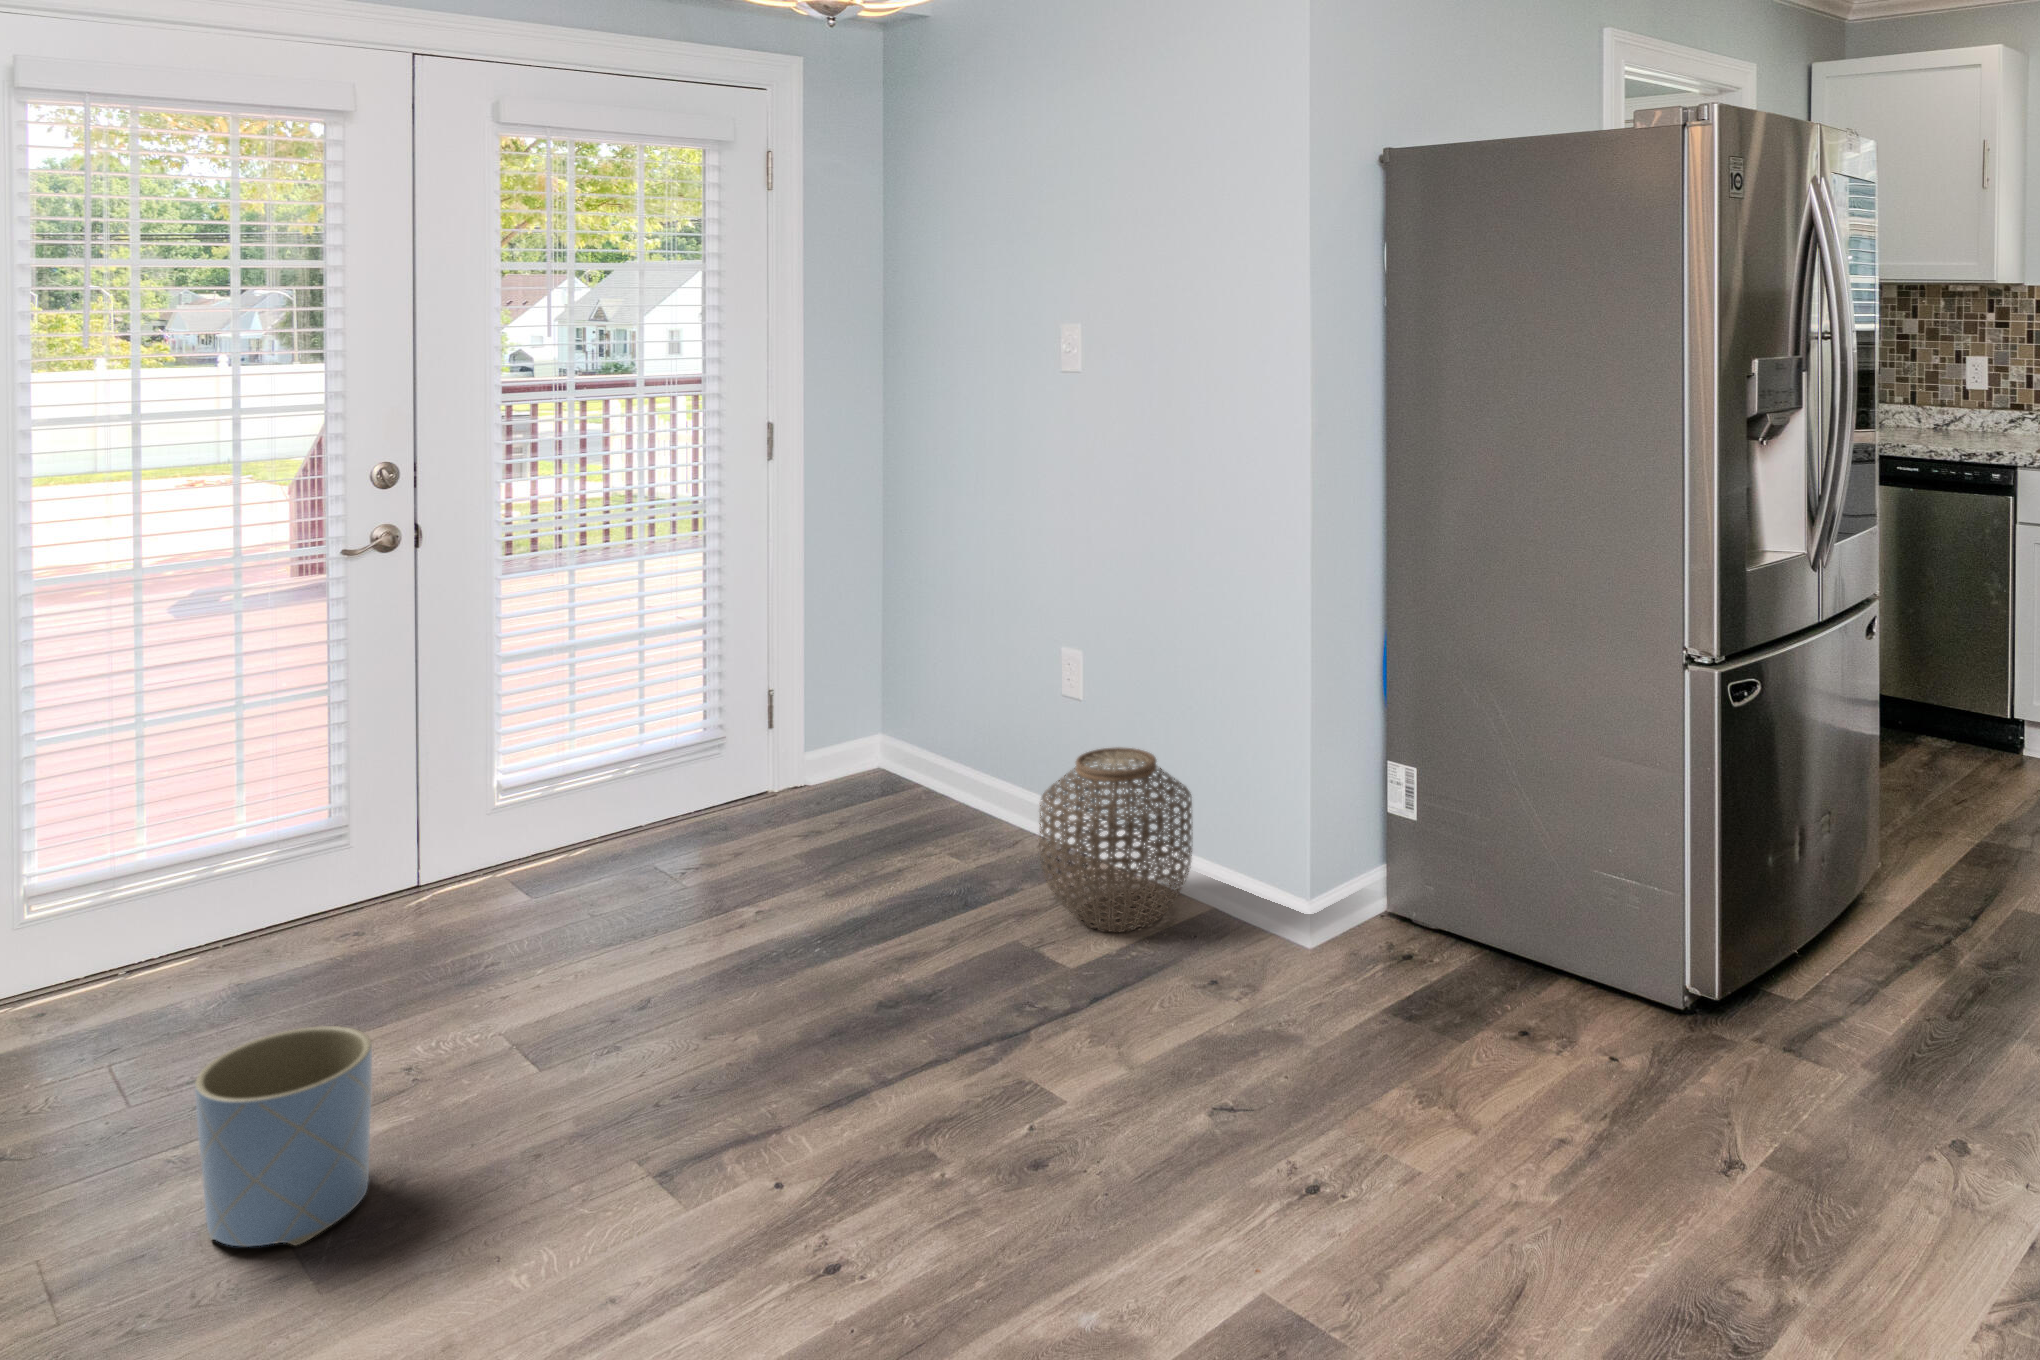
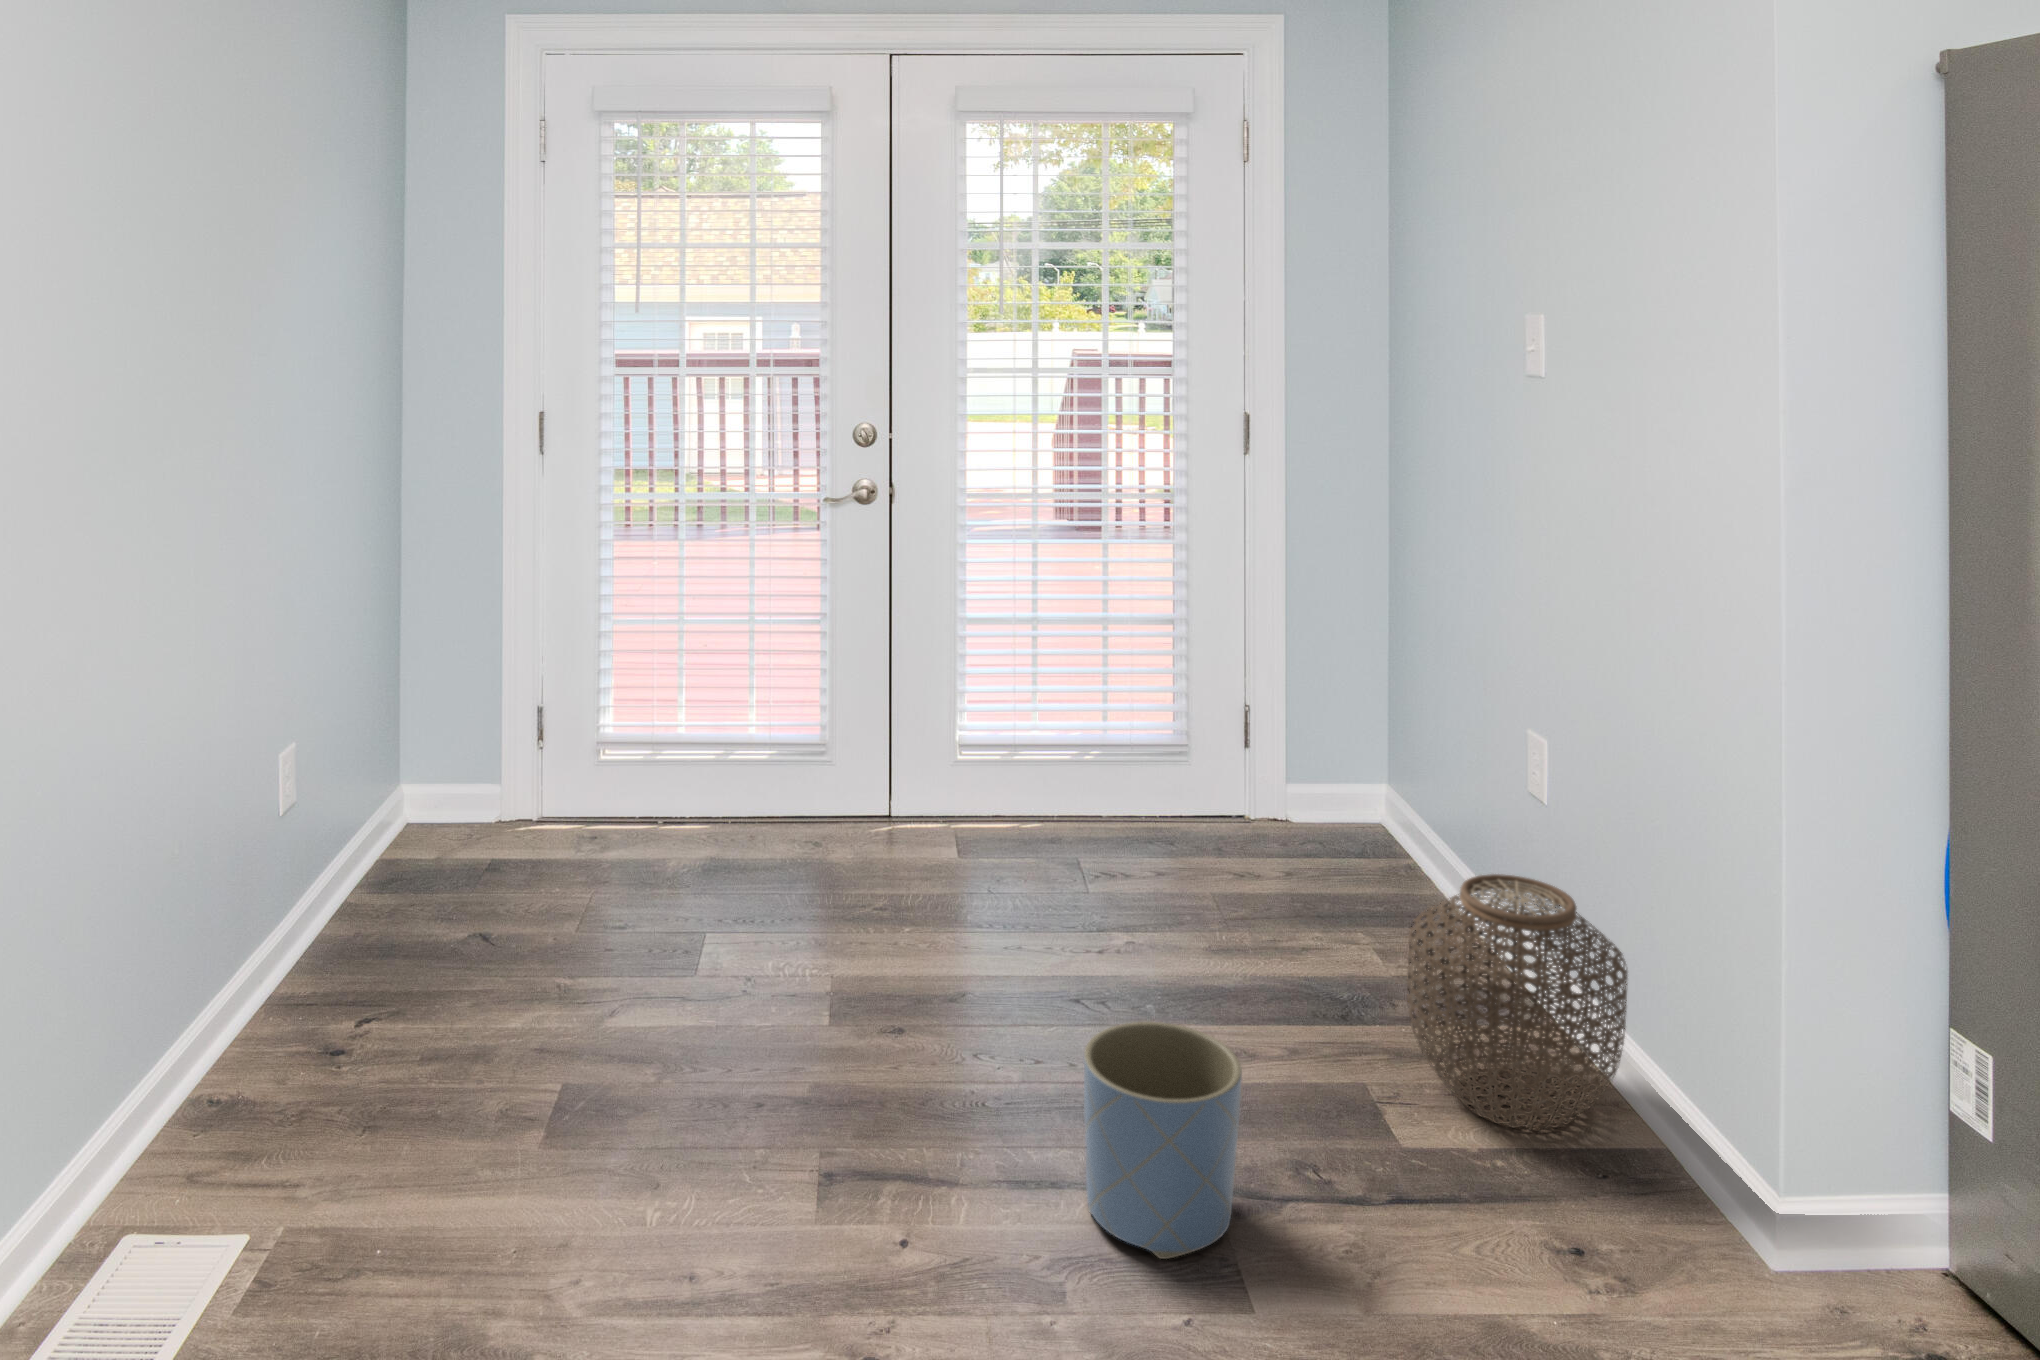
planter: present [195,1026,372,1247] -> present [1084,1022,1242,1259]

